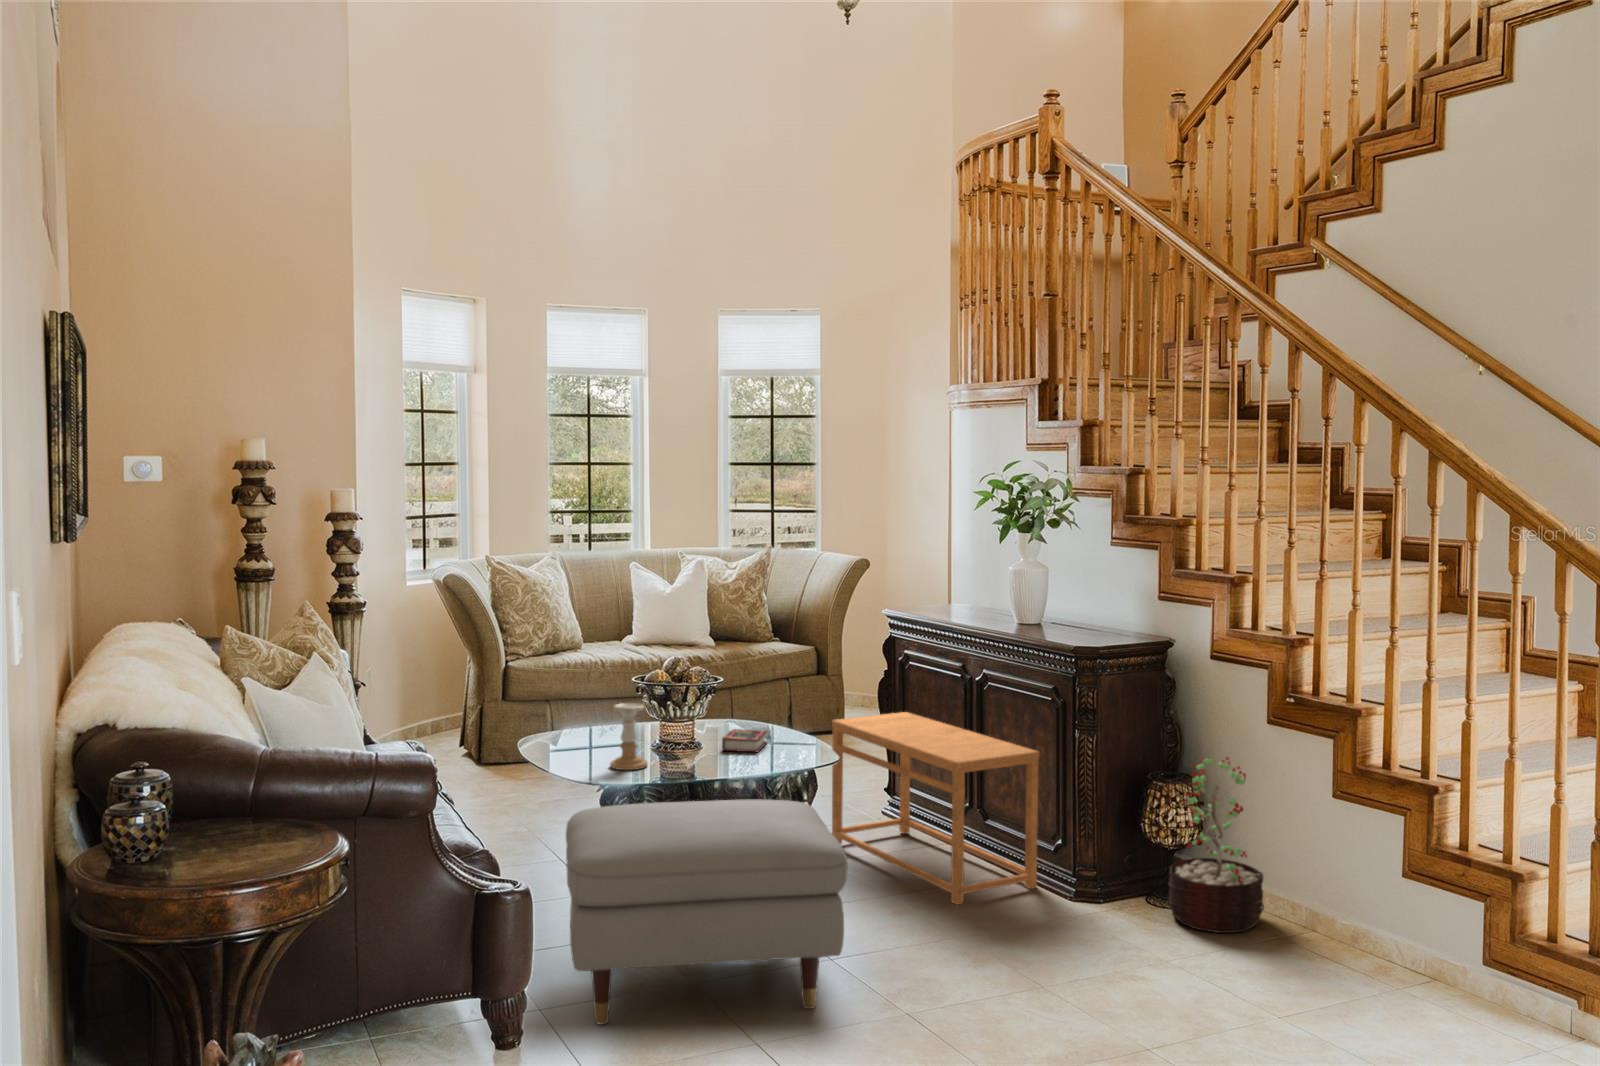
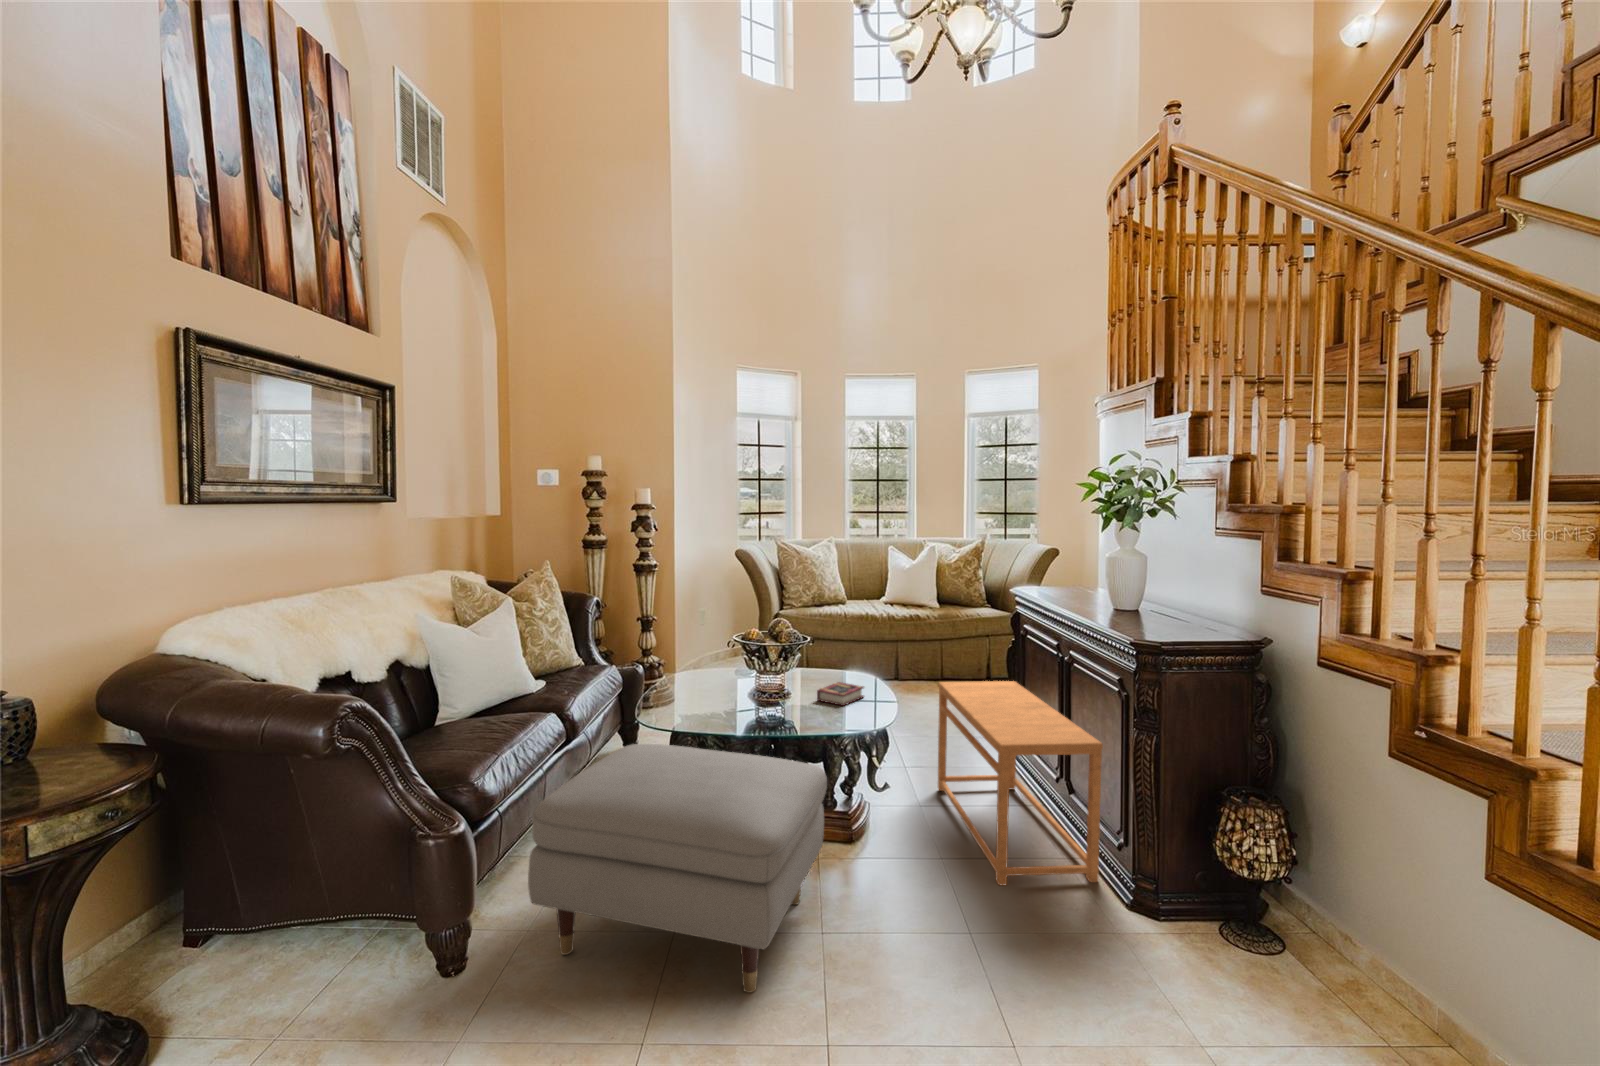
candle holder: present [610,703,648,770] -> none [711,653,741,710]
decorative plant: present [1168,757,1264,933] -> none [1234,783,1371,1019]

